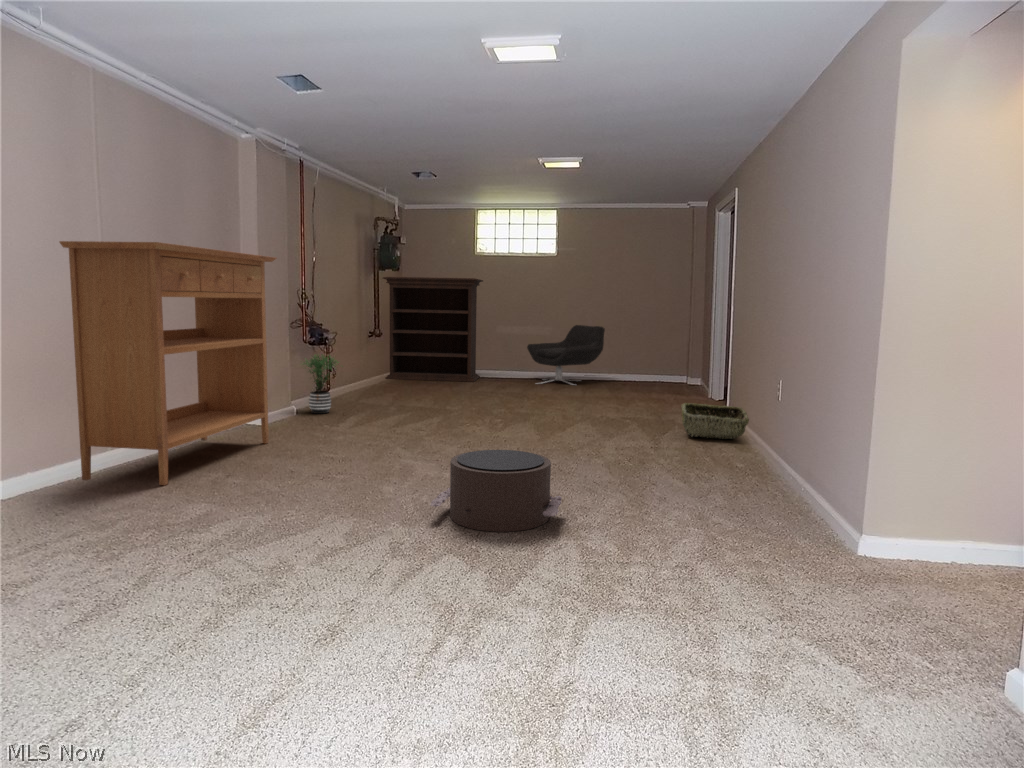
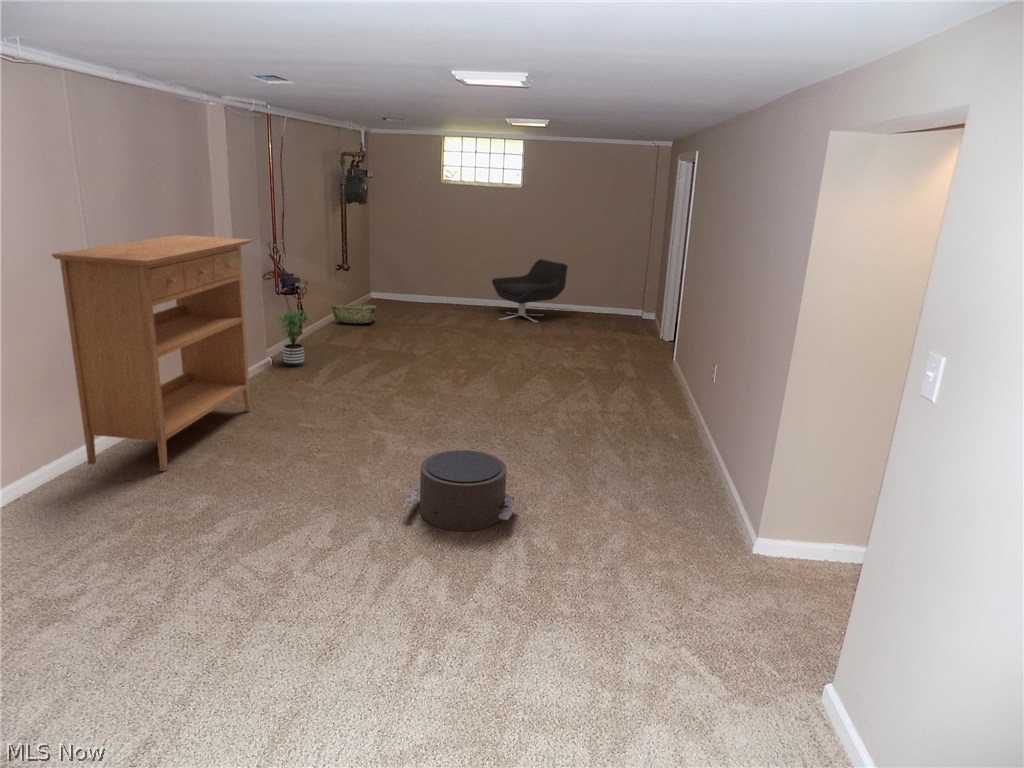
bookshelf: present [383,277,483,382] -> none [349,207,450,316]
woven basket: present [681,403,749,439] -> present [331,305,376,323]

